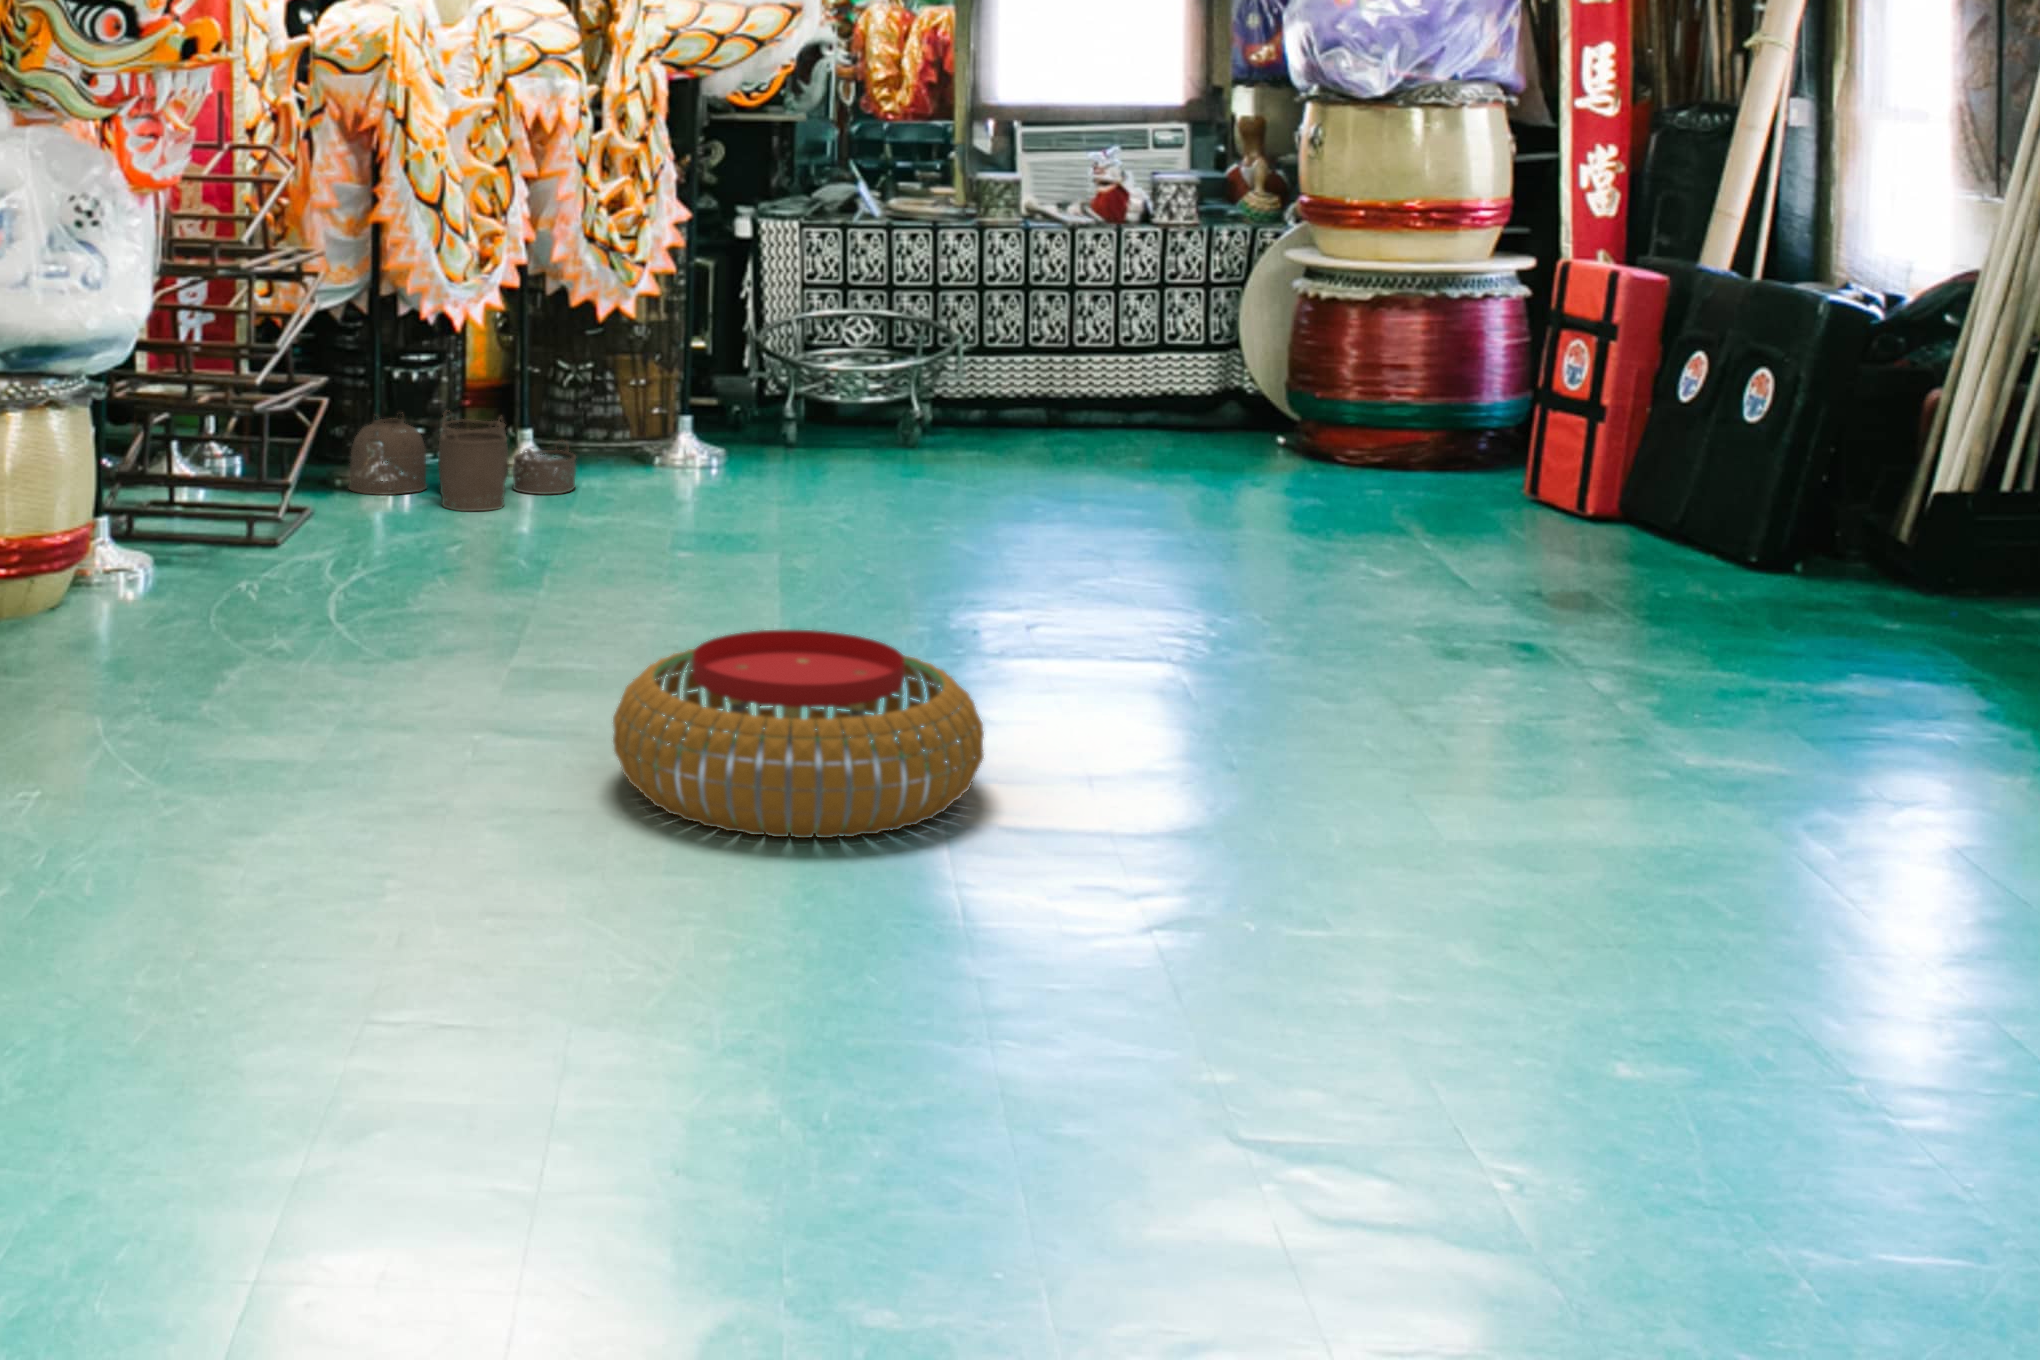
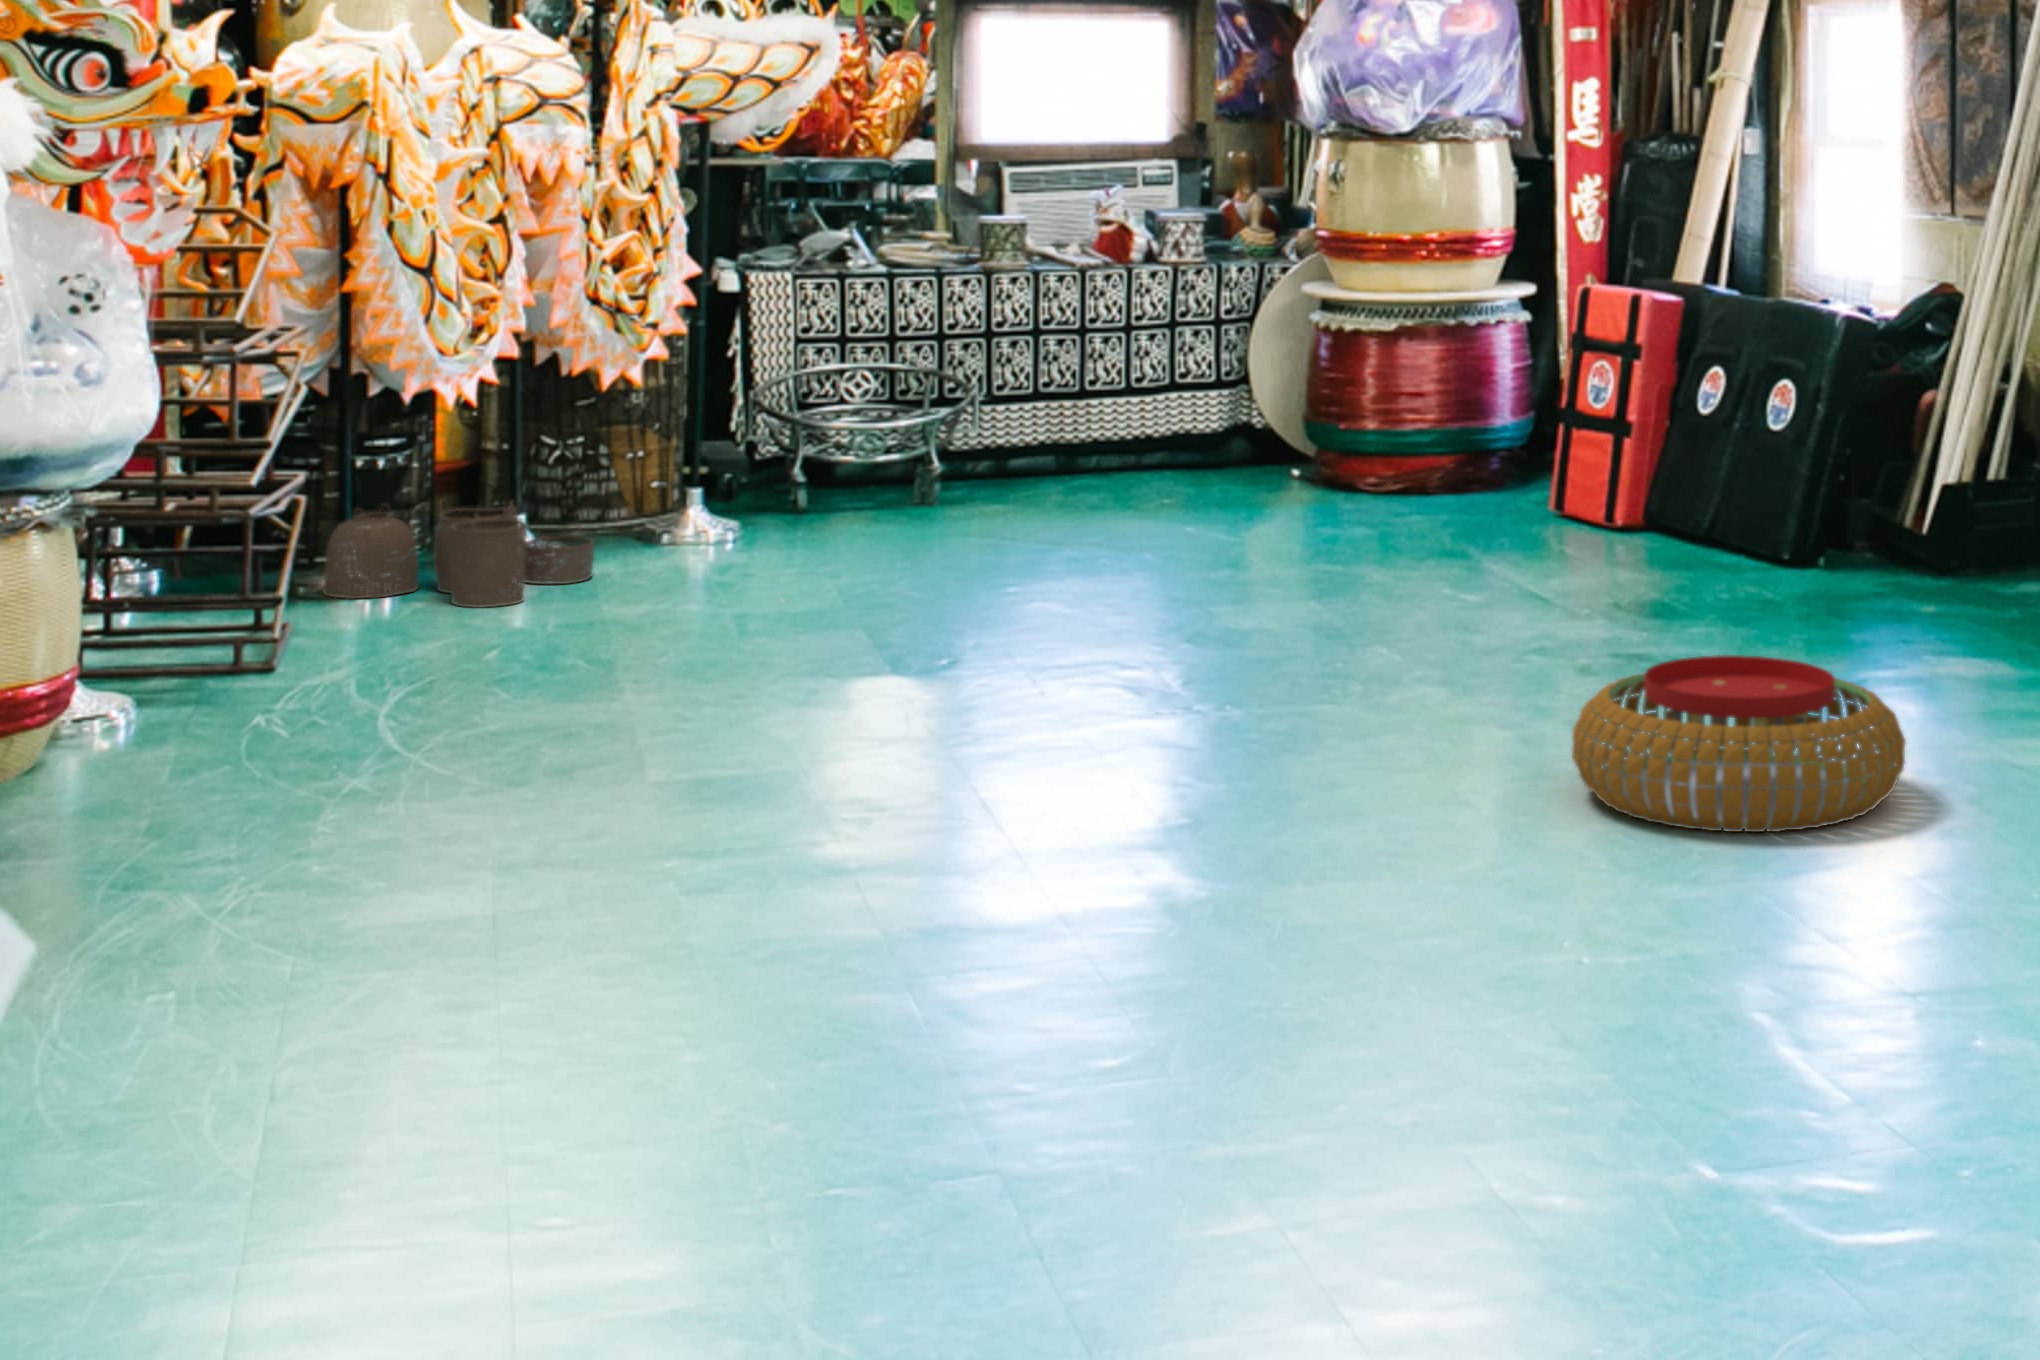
pouf: present [613,630,984,838] -> present [1572,655,1906,832]

